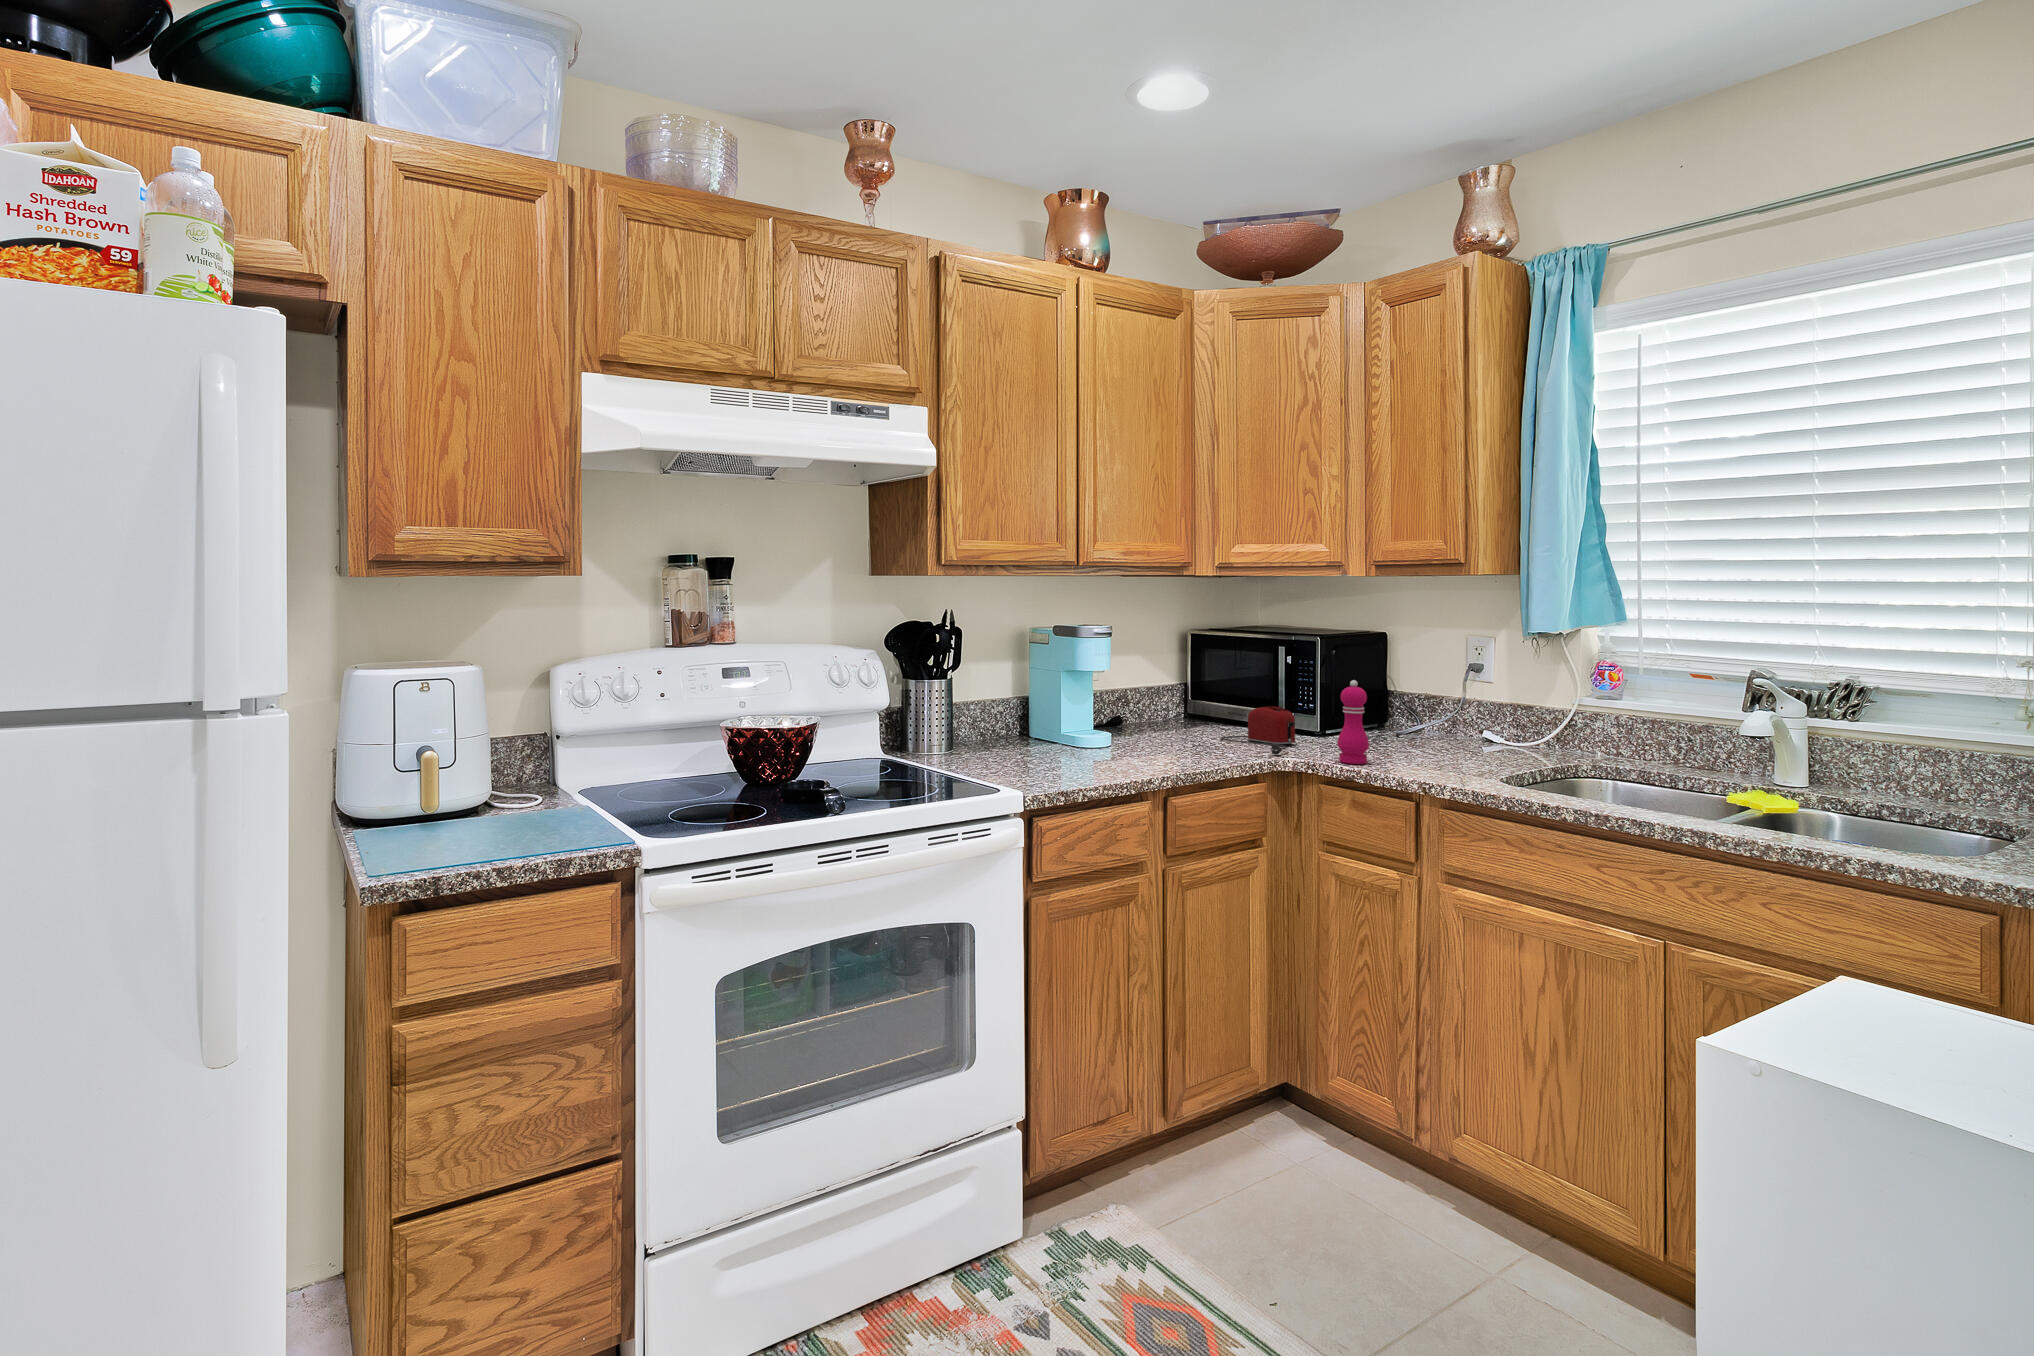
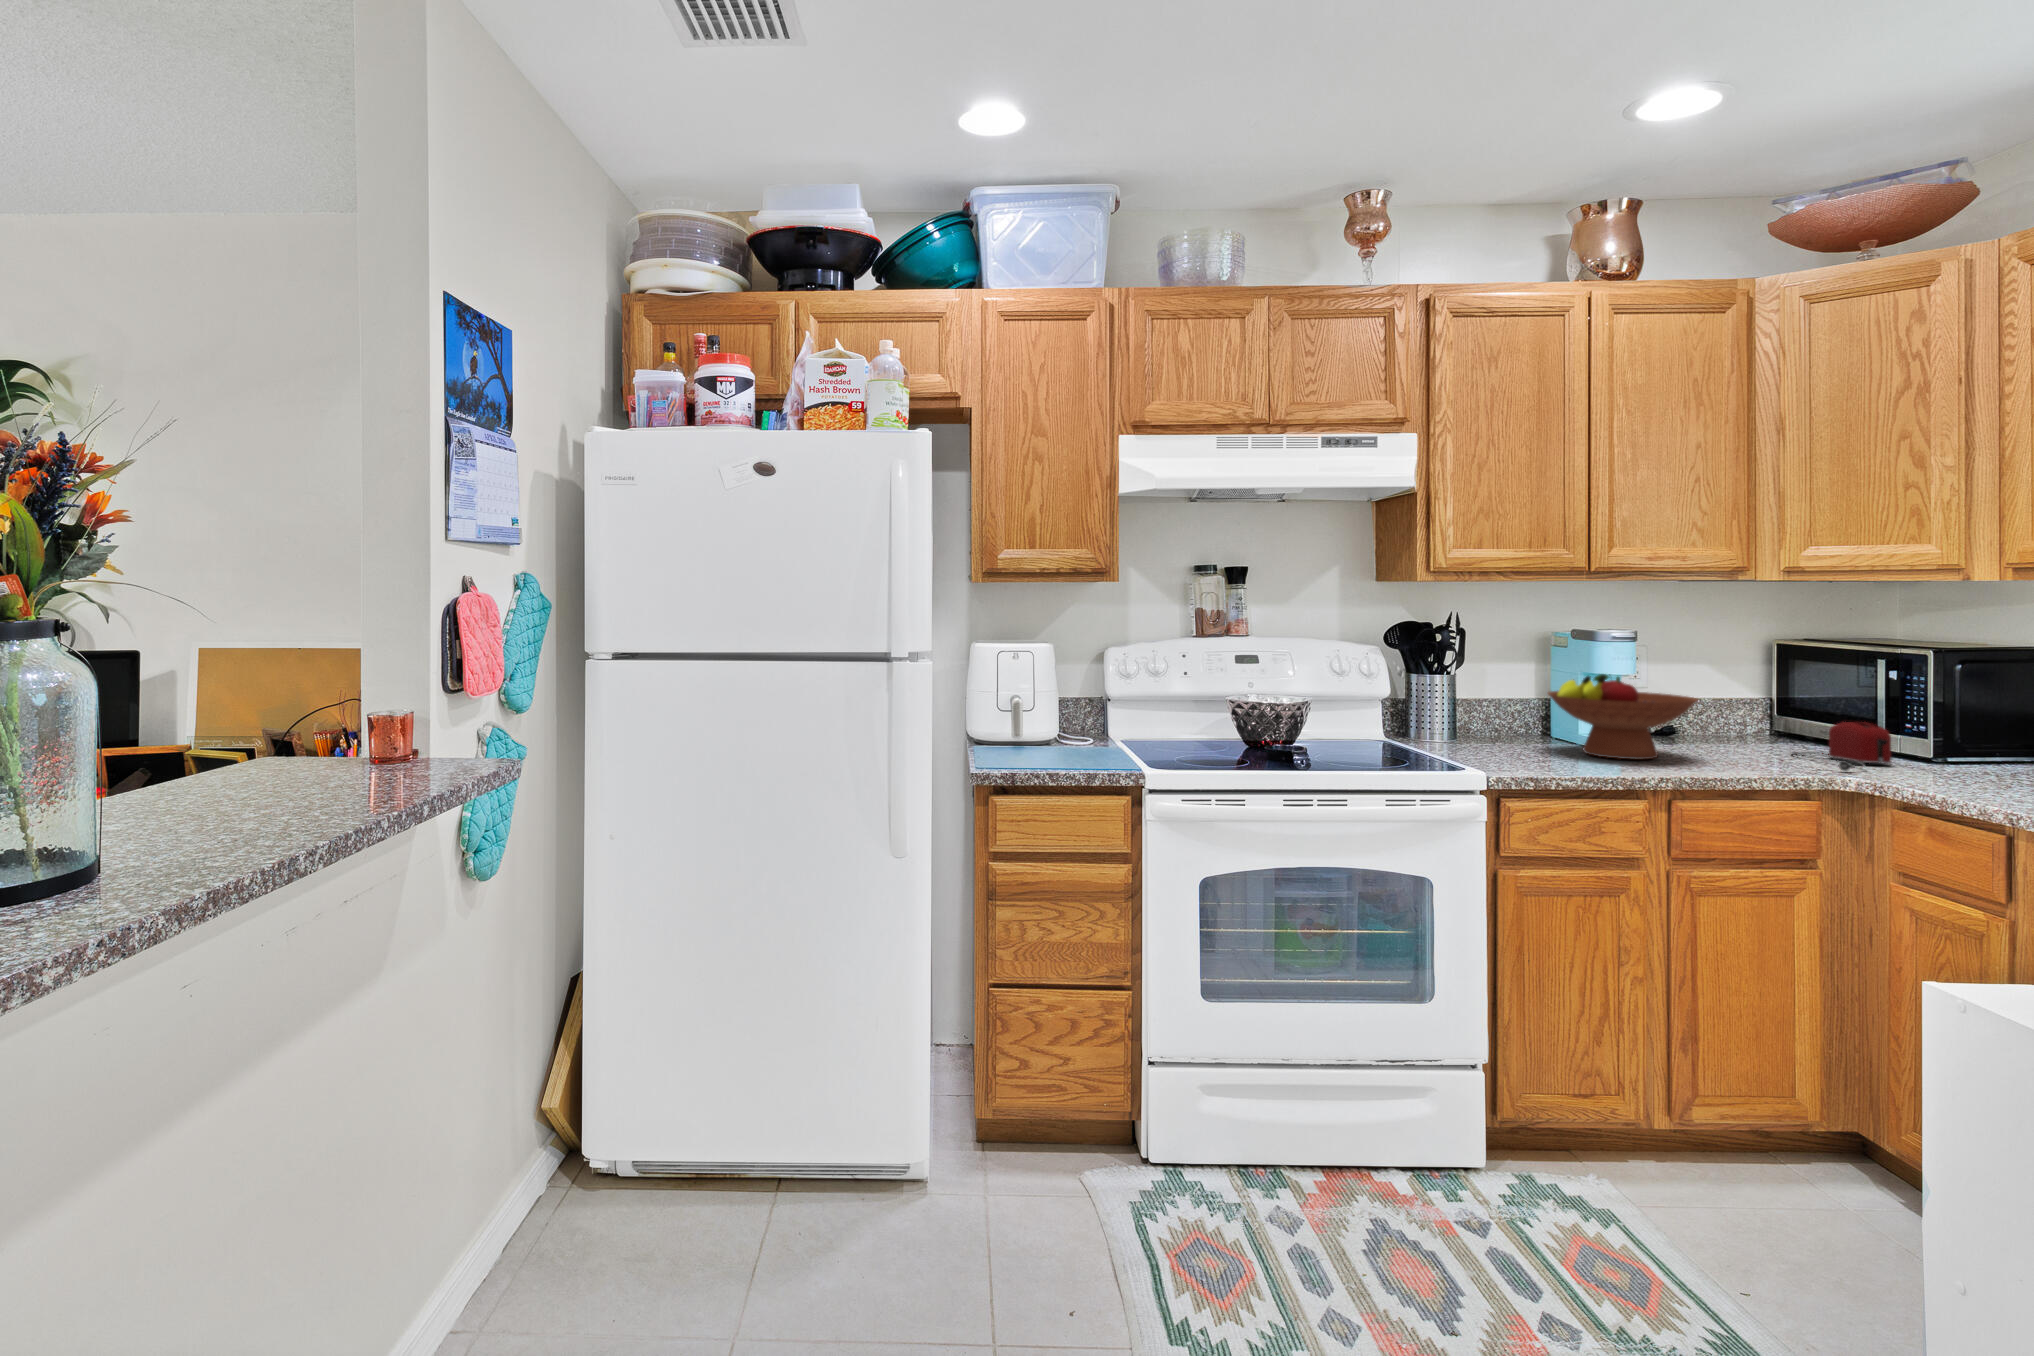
fruit bowl: none [1042,673,1171,760] -> present [1548,674,1697,759]
pepper mill: present [1337,680,1369,764] -> none [1926,693,1973,788]

